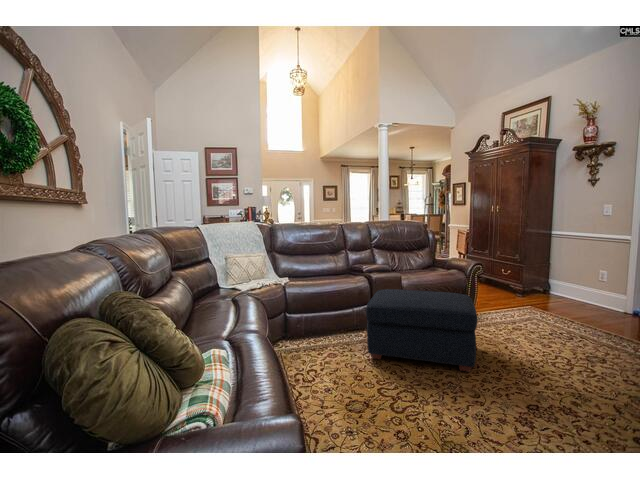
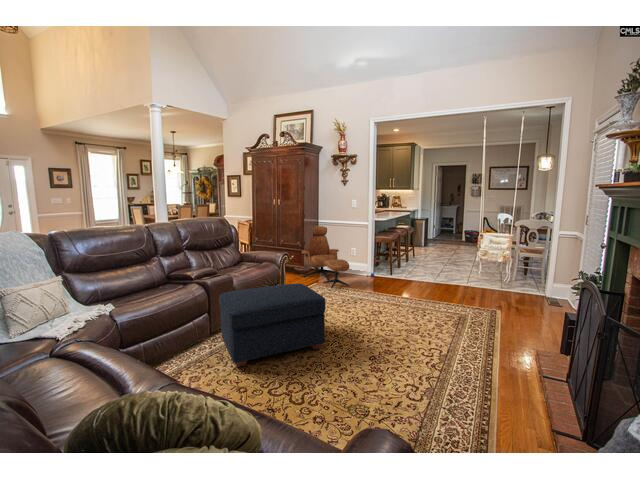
lounge chair: none [521,237,582,319] -> present [302,226,349,288]

